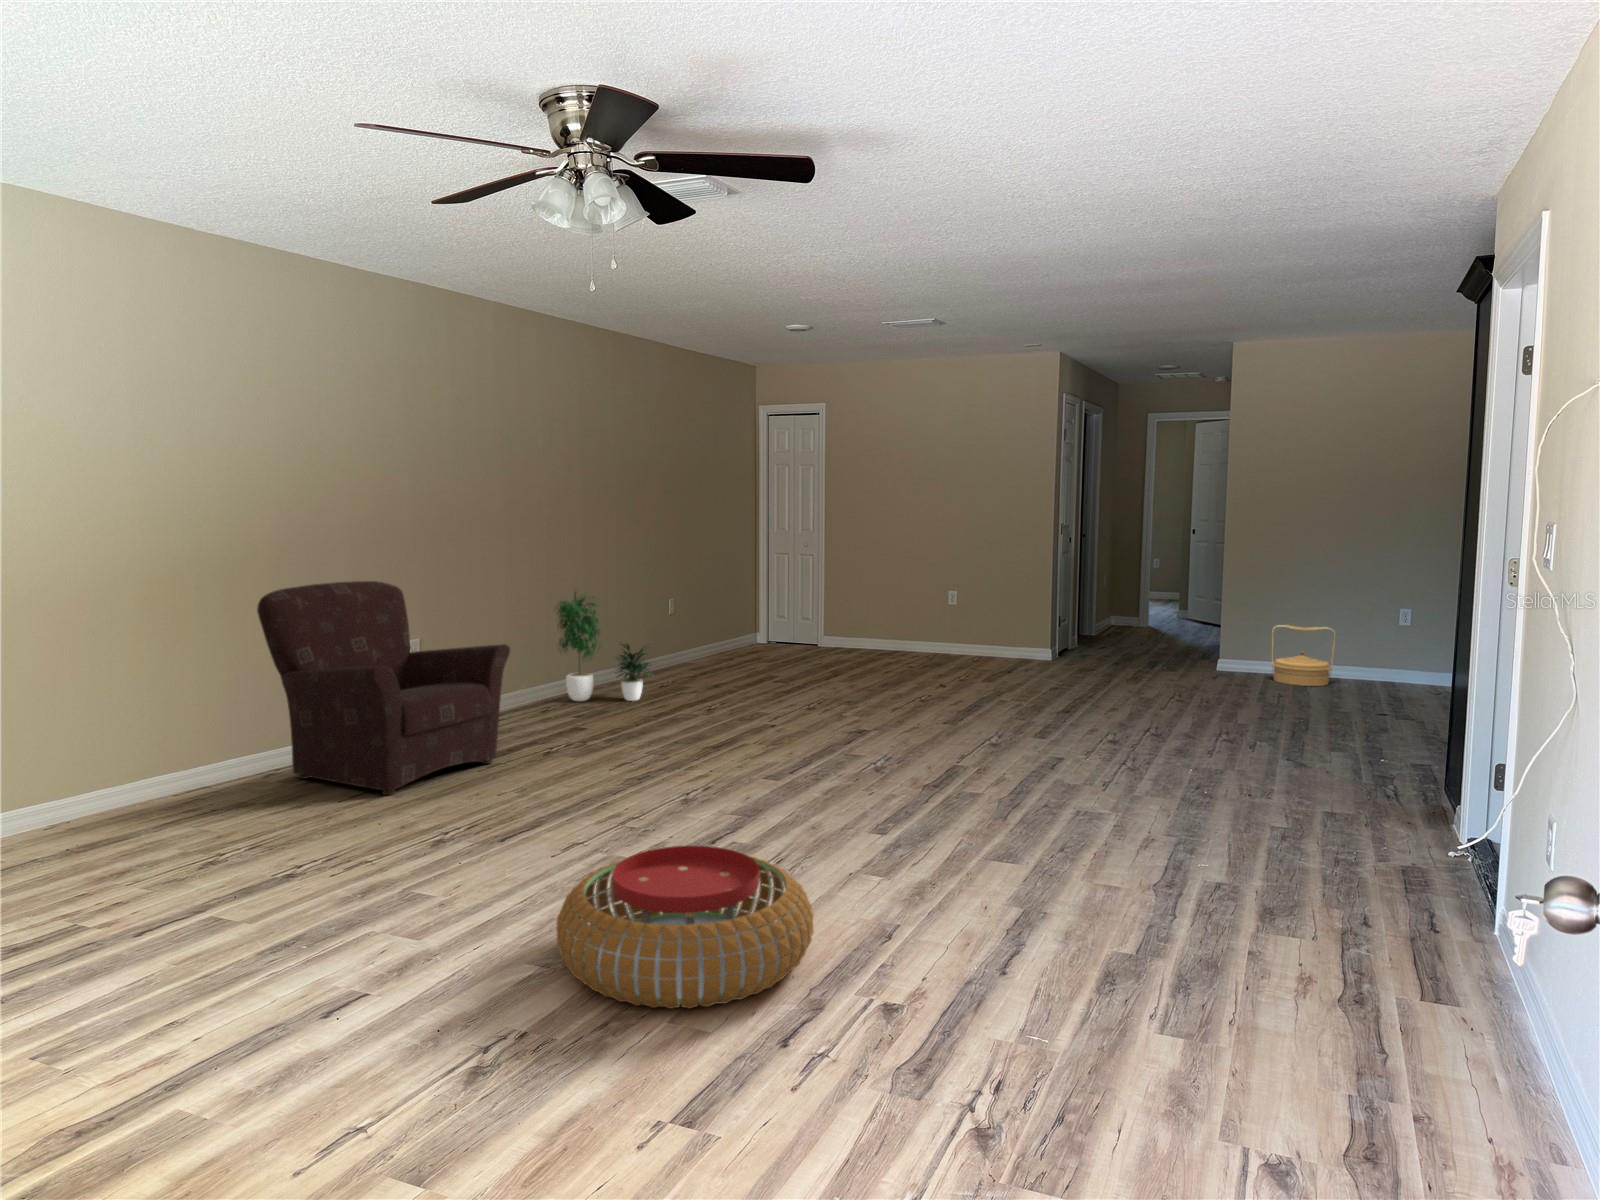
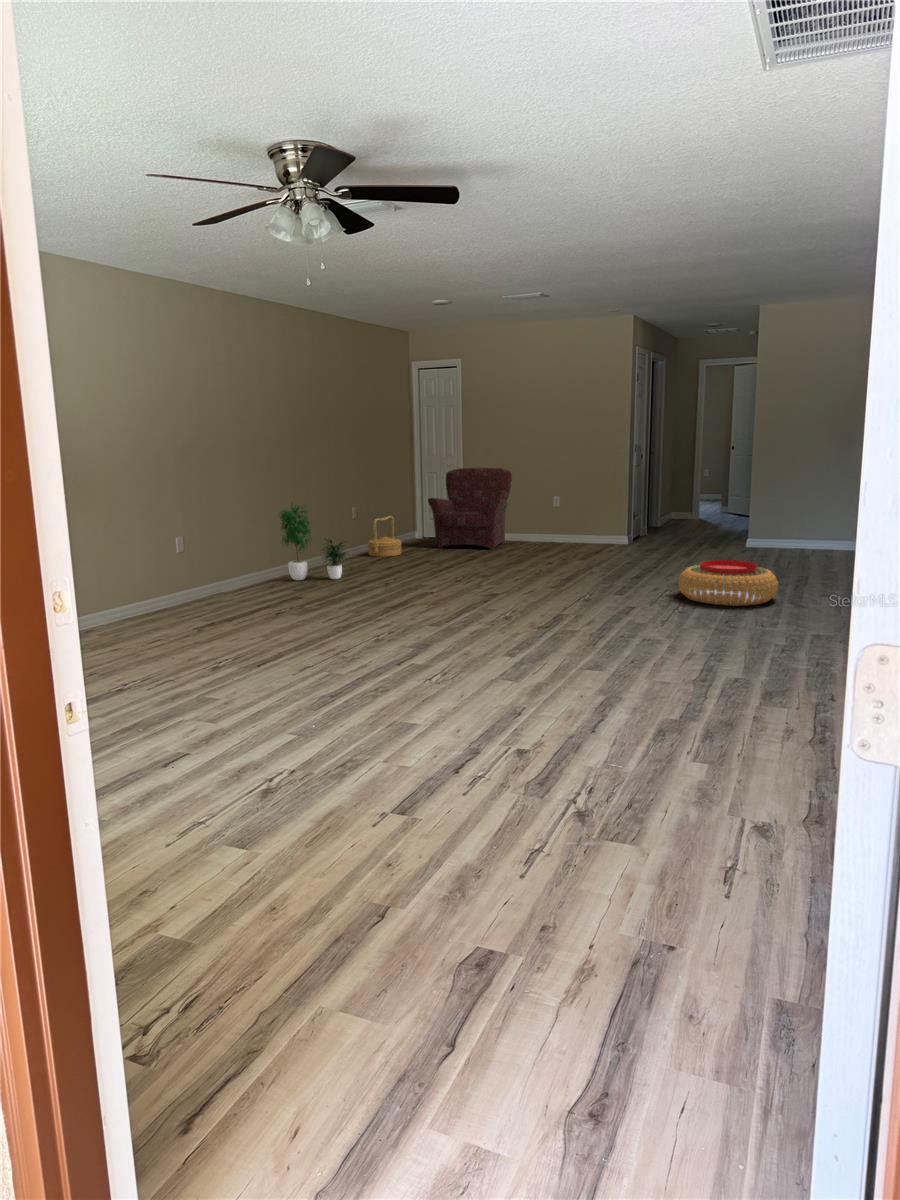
armchair: present [257,581,510,795] -> present [428,468,512,550]
woven basket: present [1272,625,1335,686] -> present [368,516,401,557]
pouf: present [556,846,814,1009] -> present [679,560,778,606]

